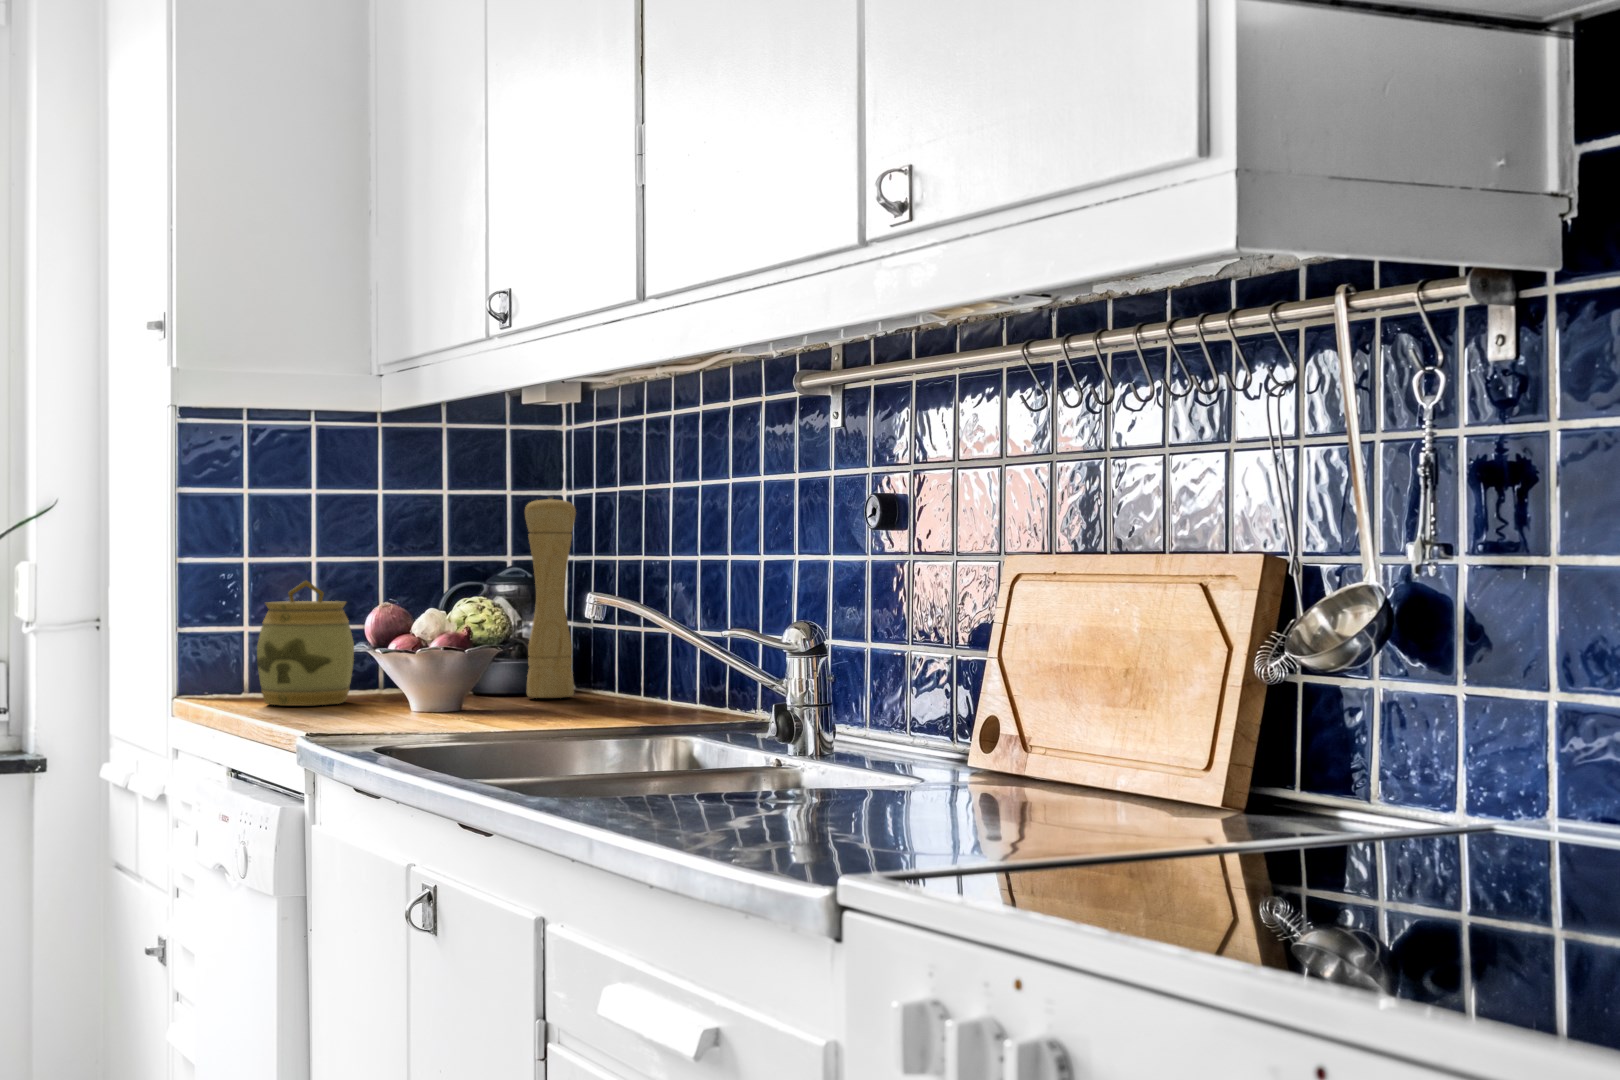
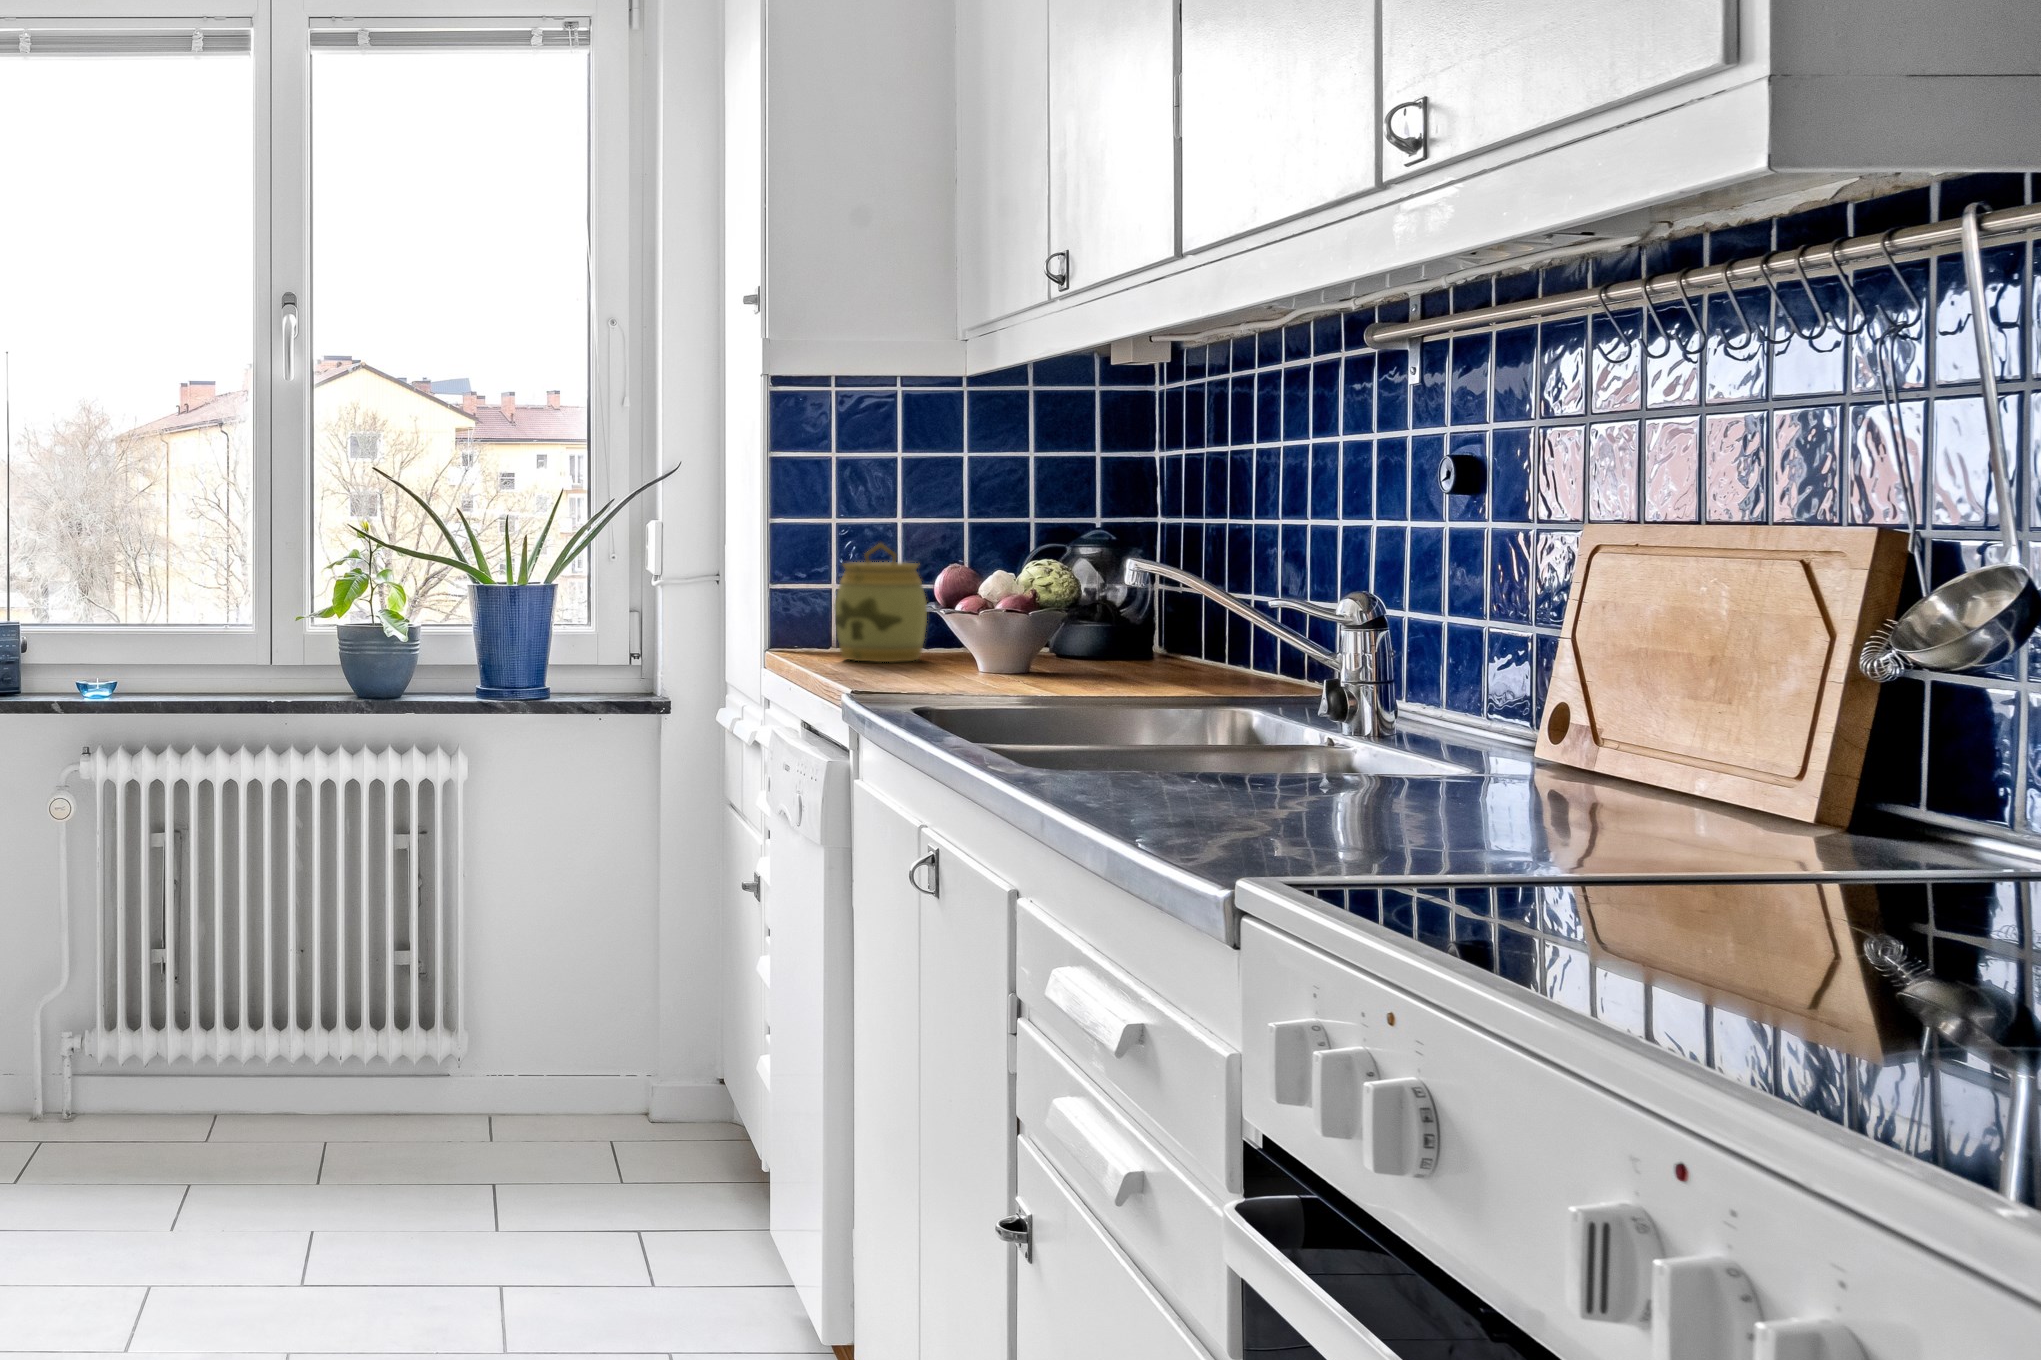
pepper mill: present [525,496,576,698] -> none [1097,460,1151,664]

